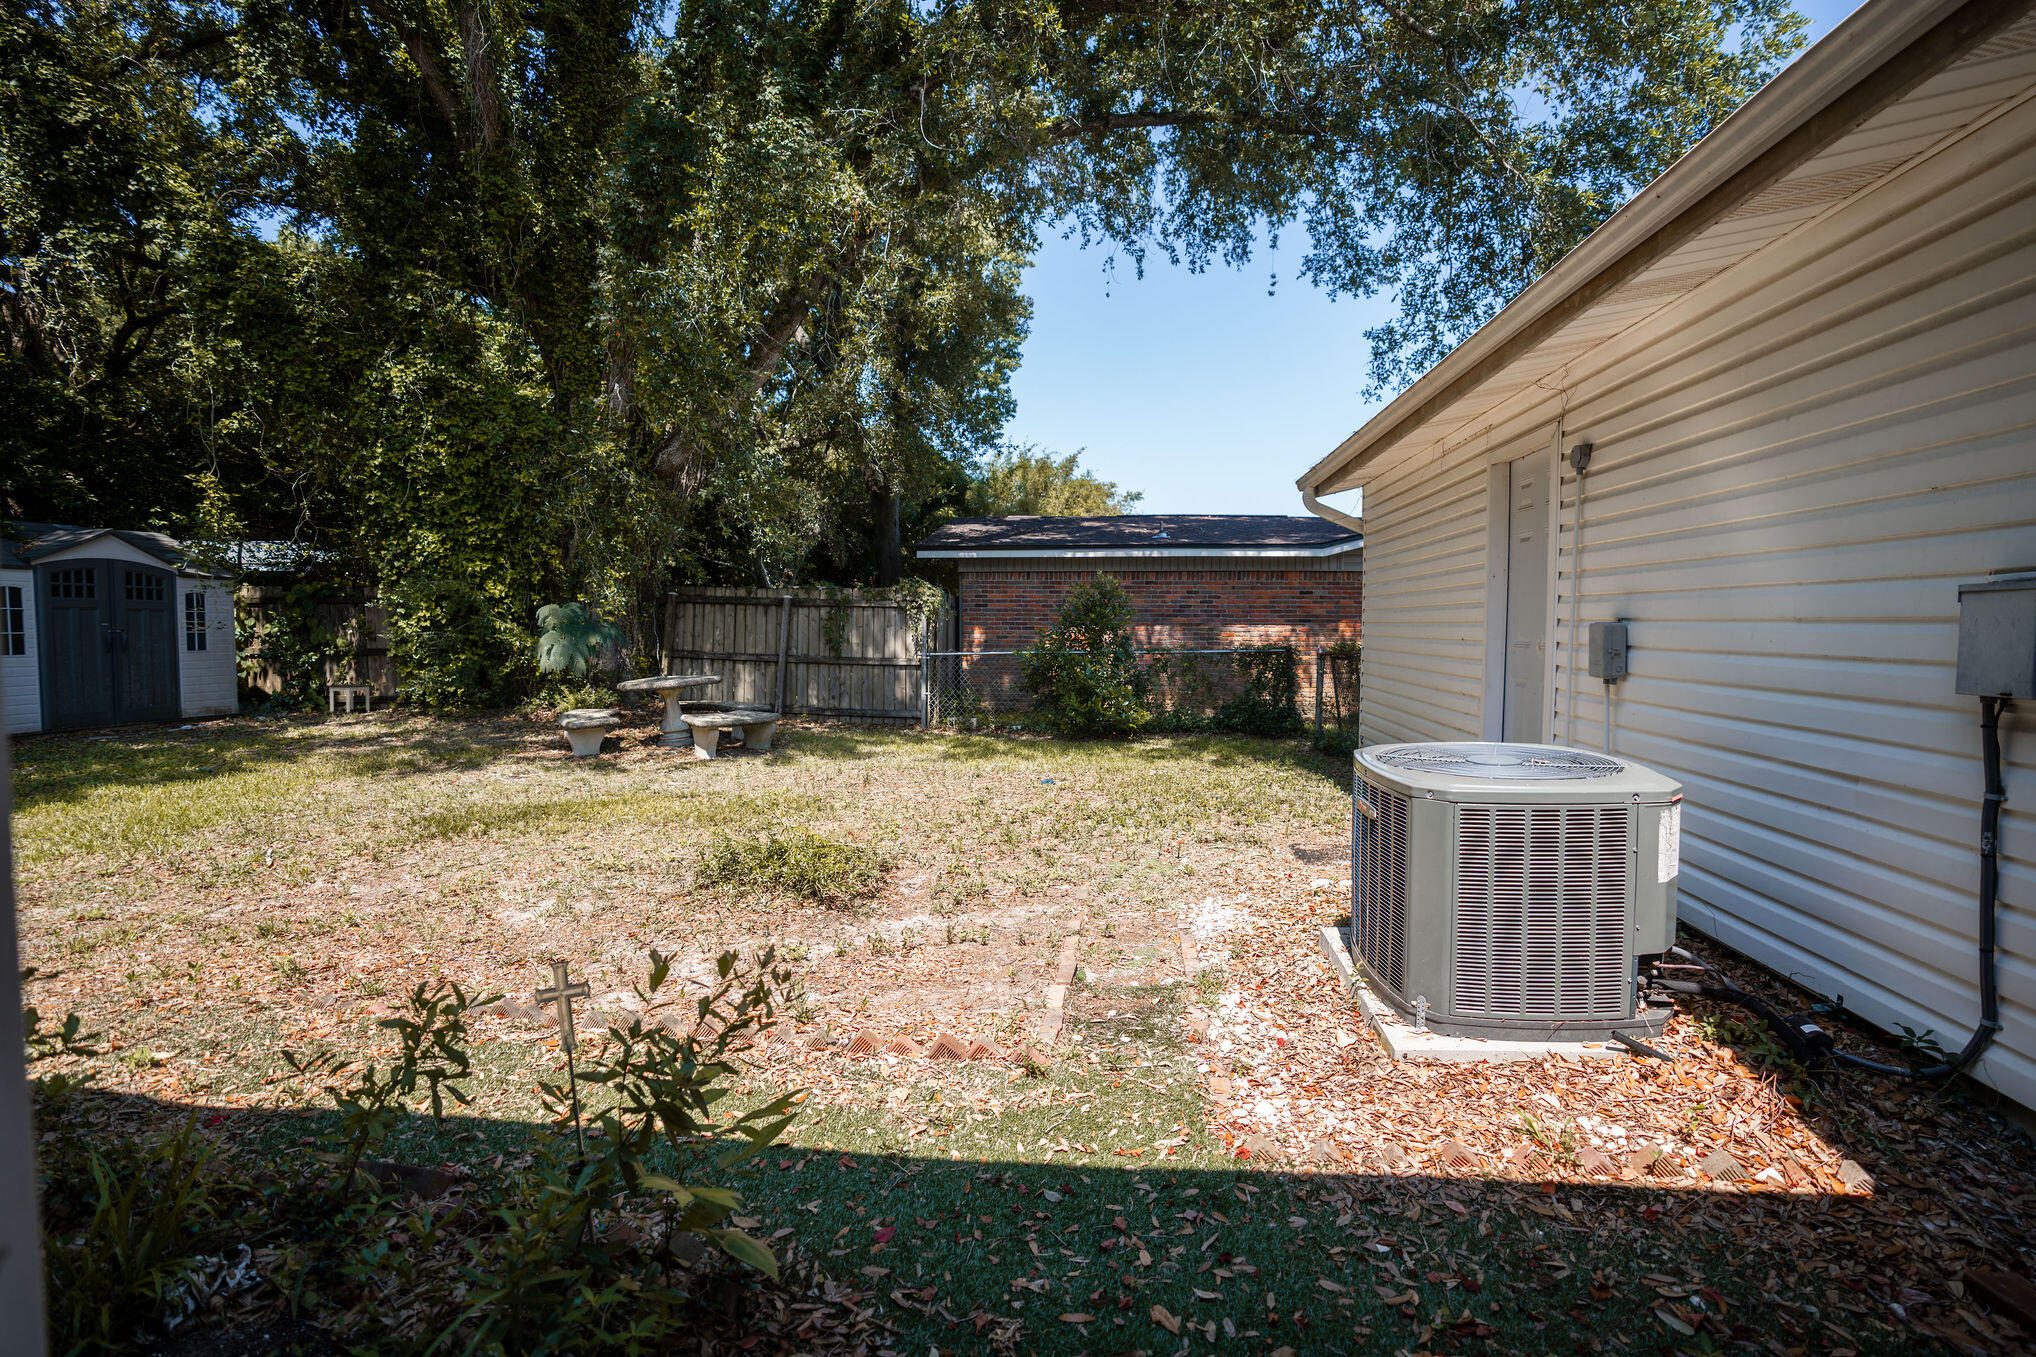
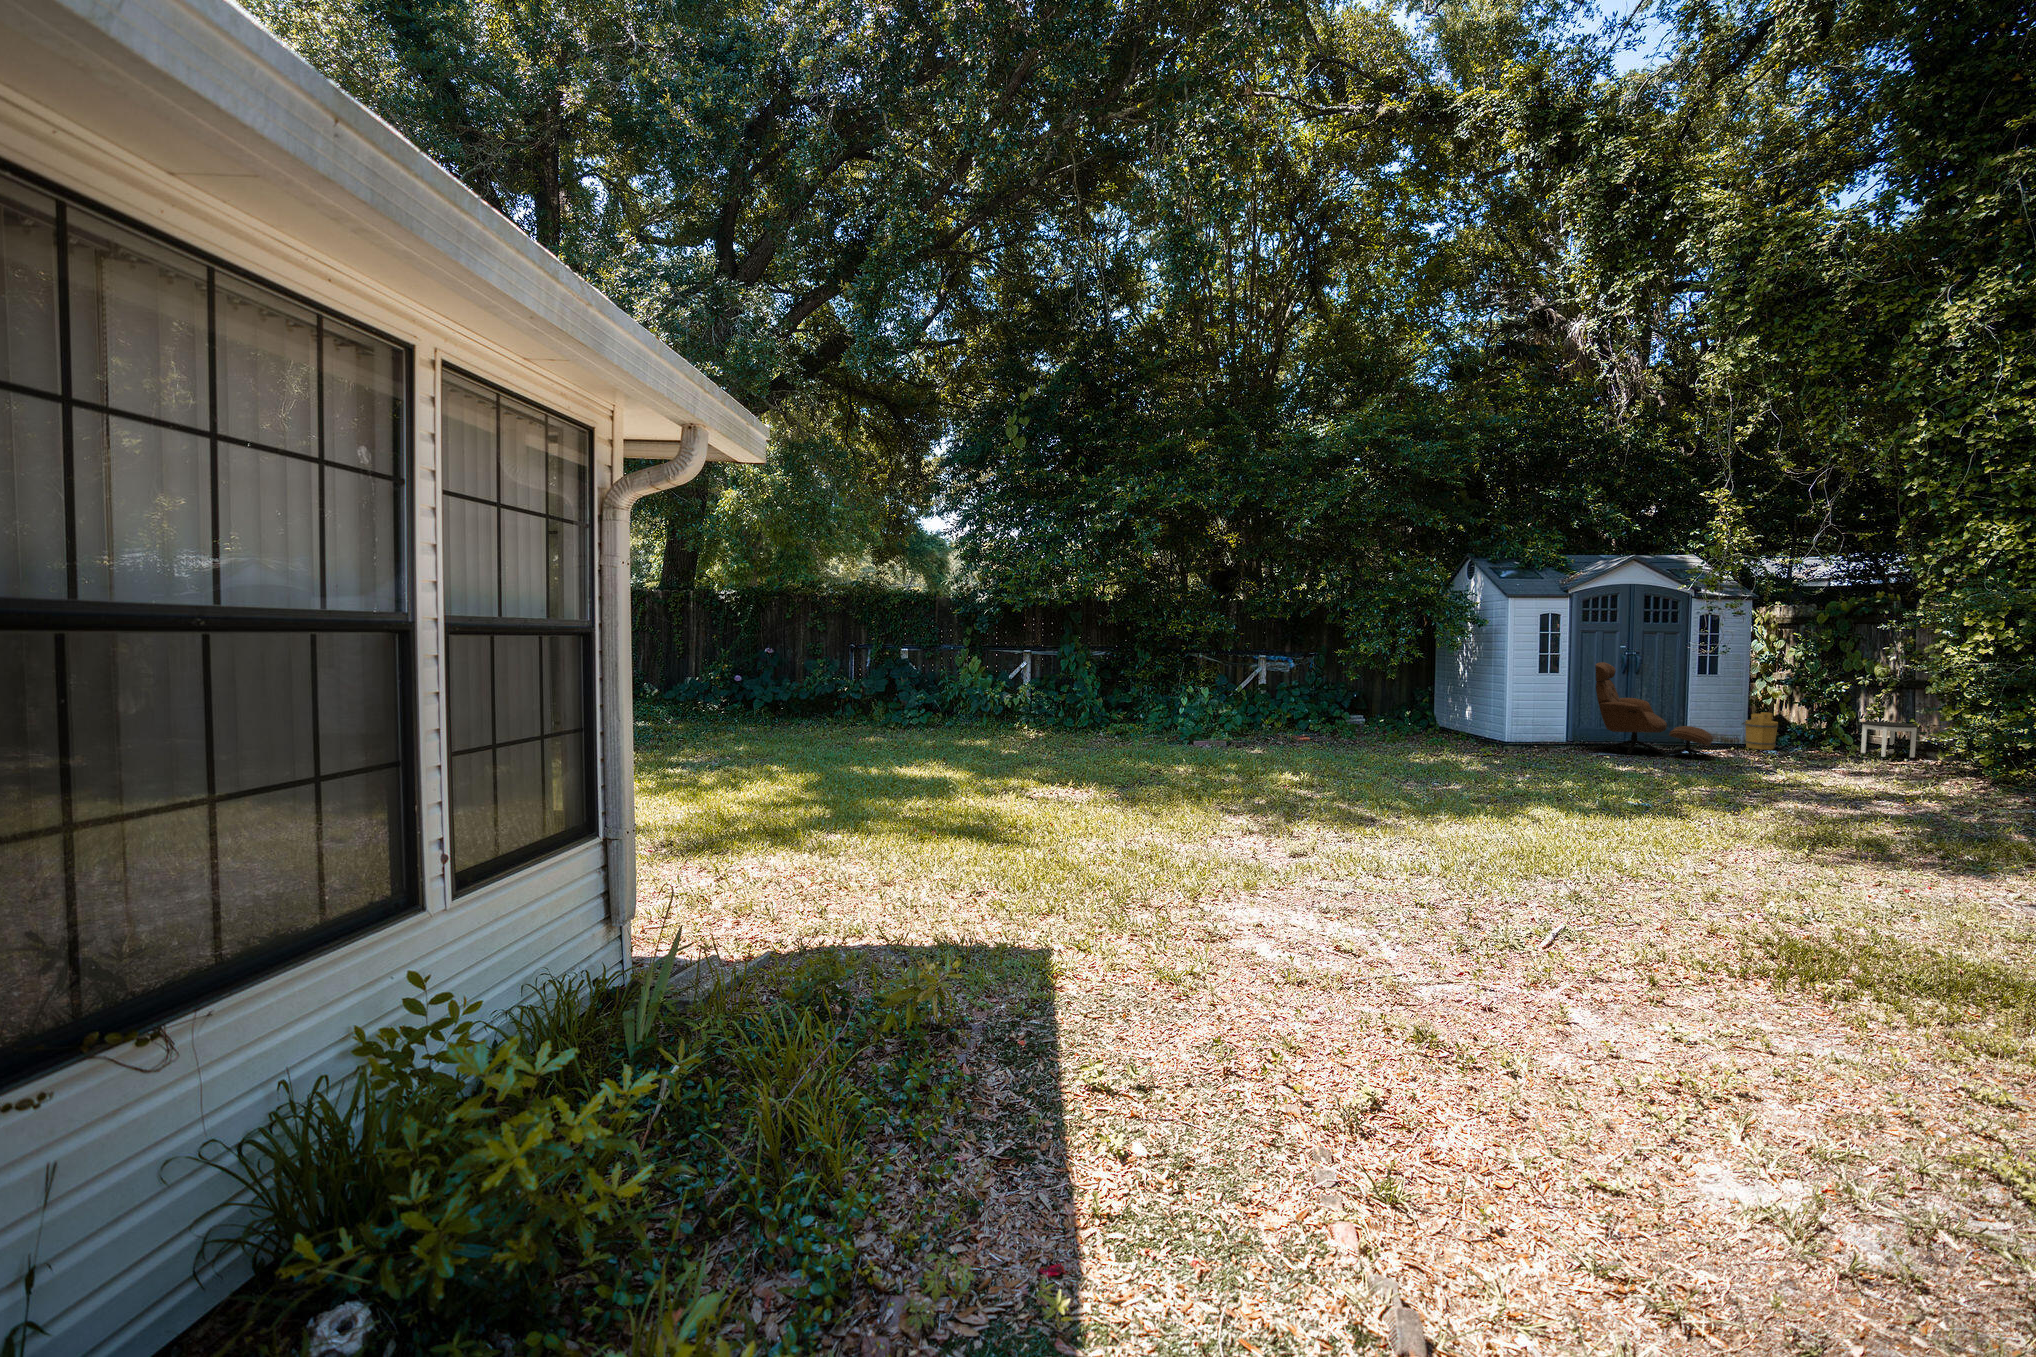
lounge chair: none [76,641,214,735] -> present [1595,662,1713,759]
bucket: none [229,684,264,718] -> present [1742,712,1779,750]

